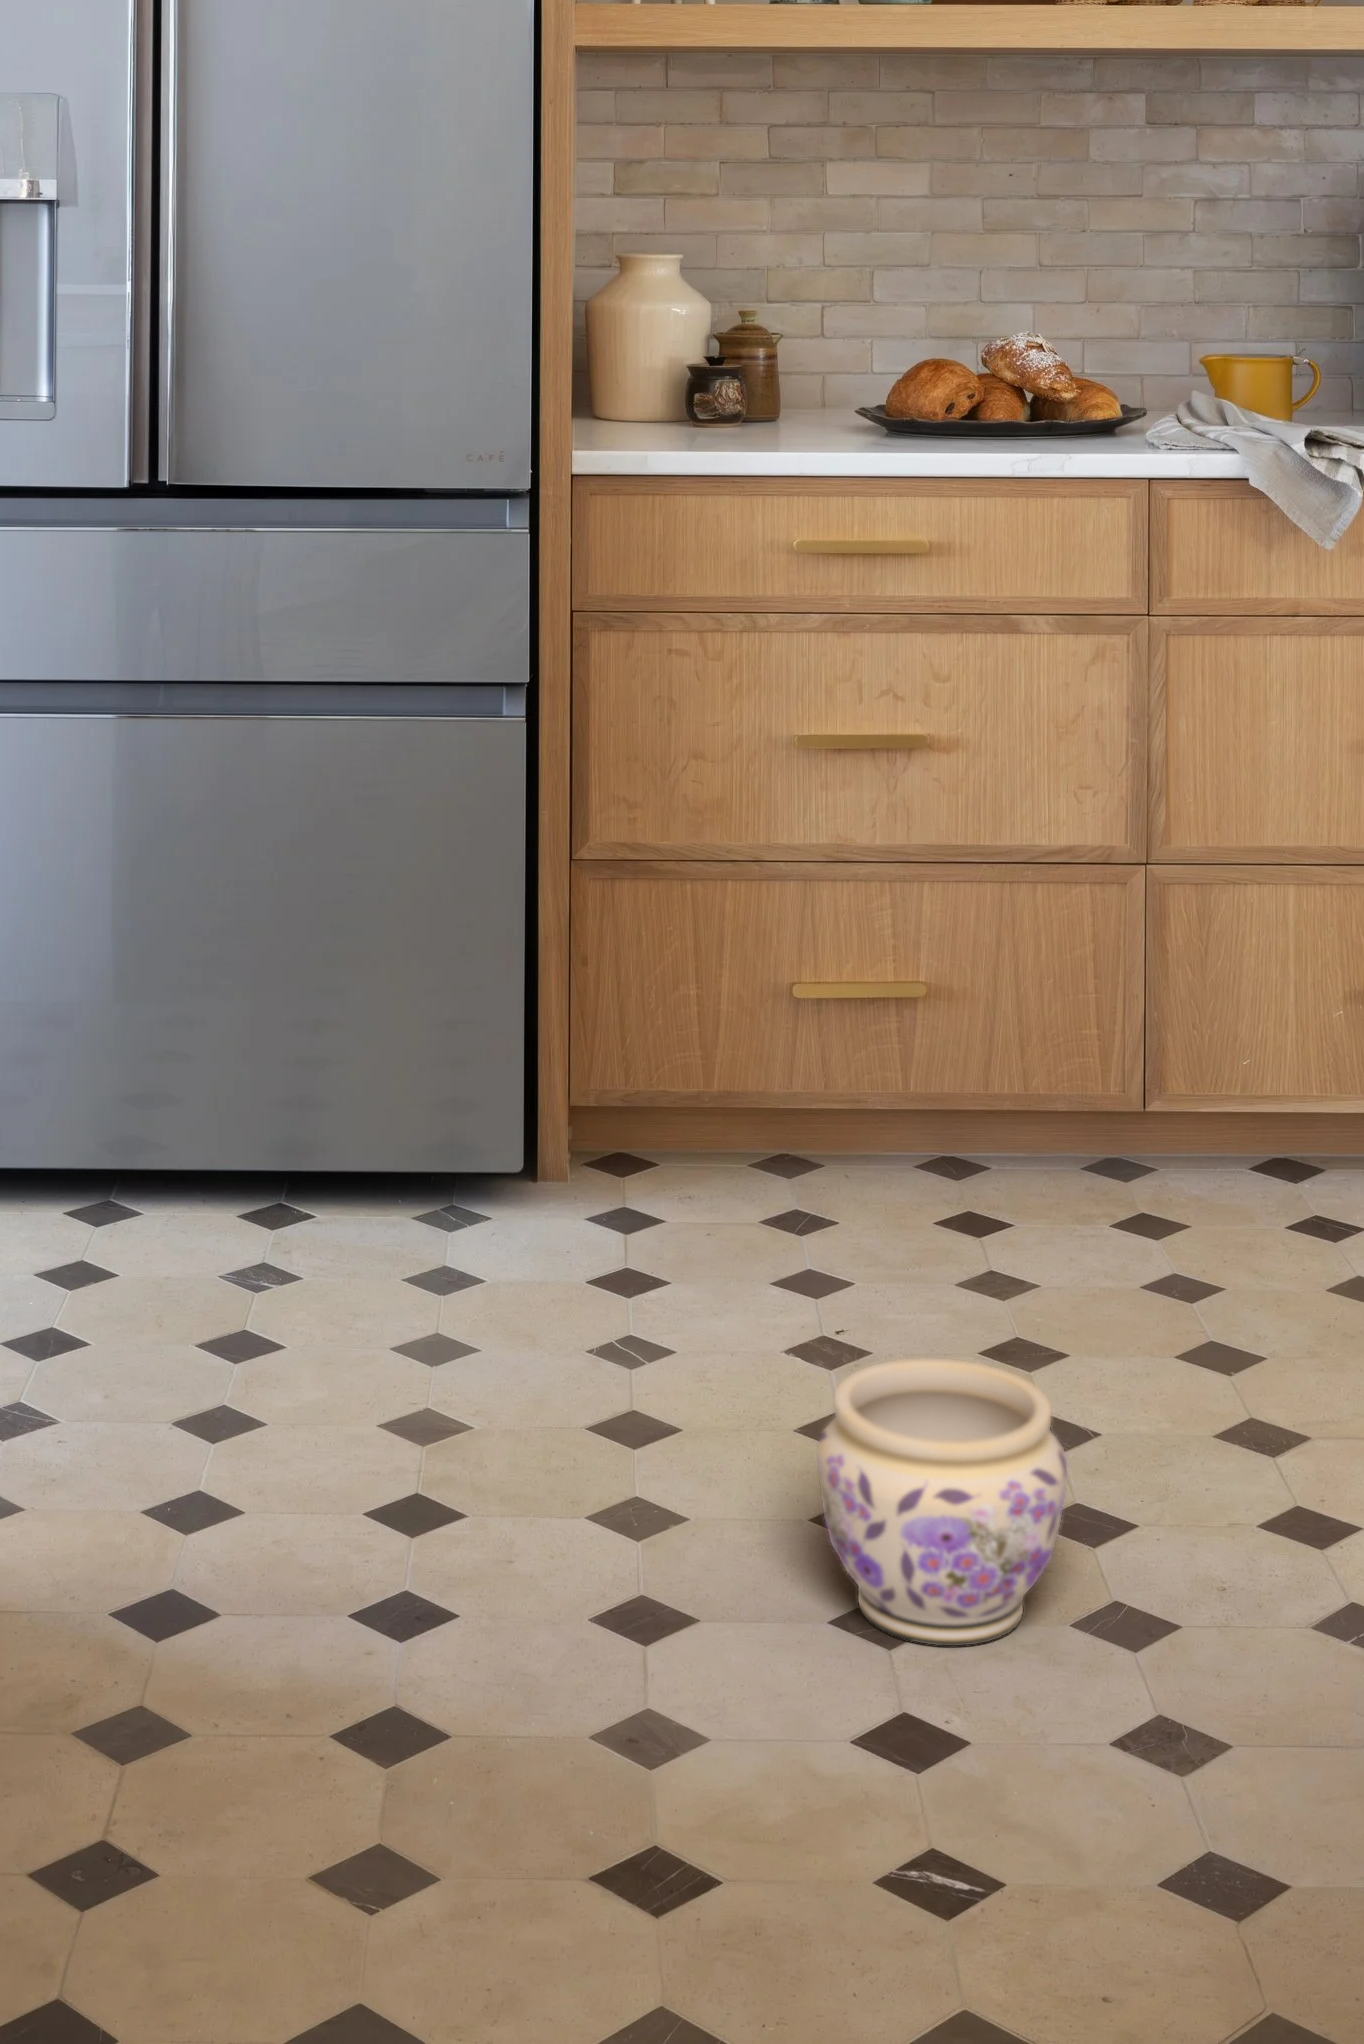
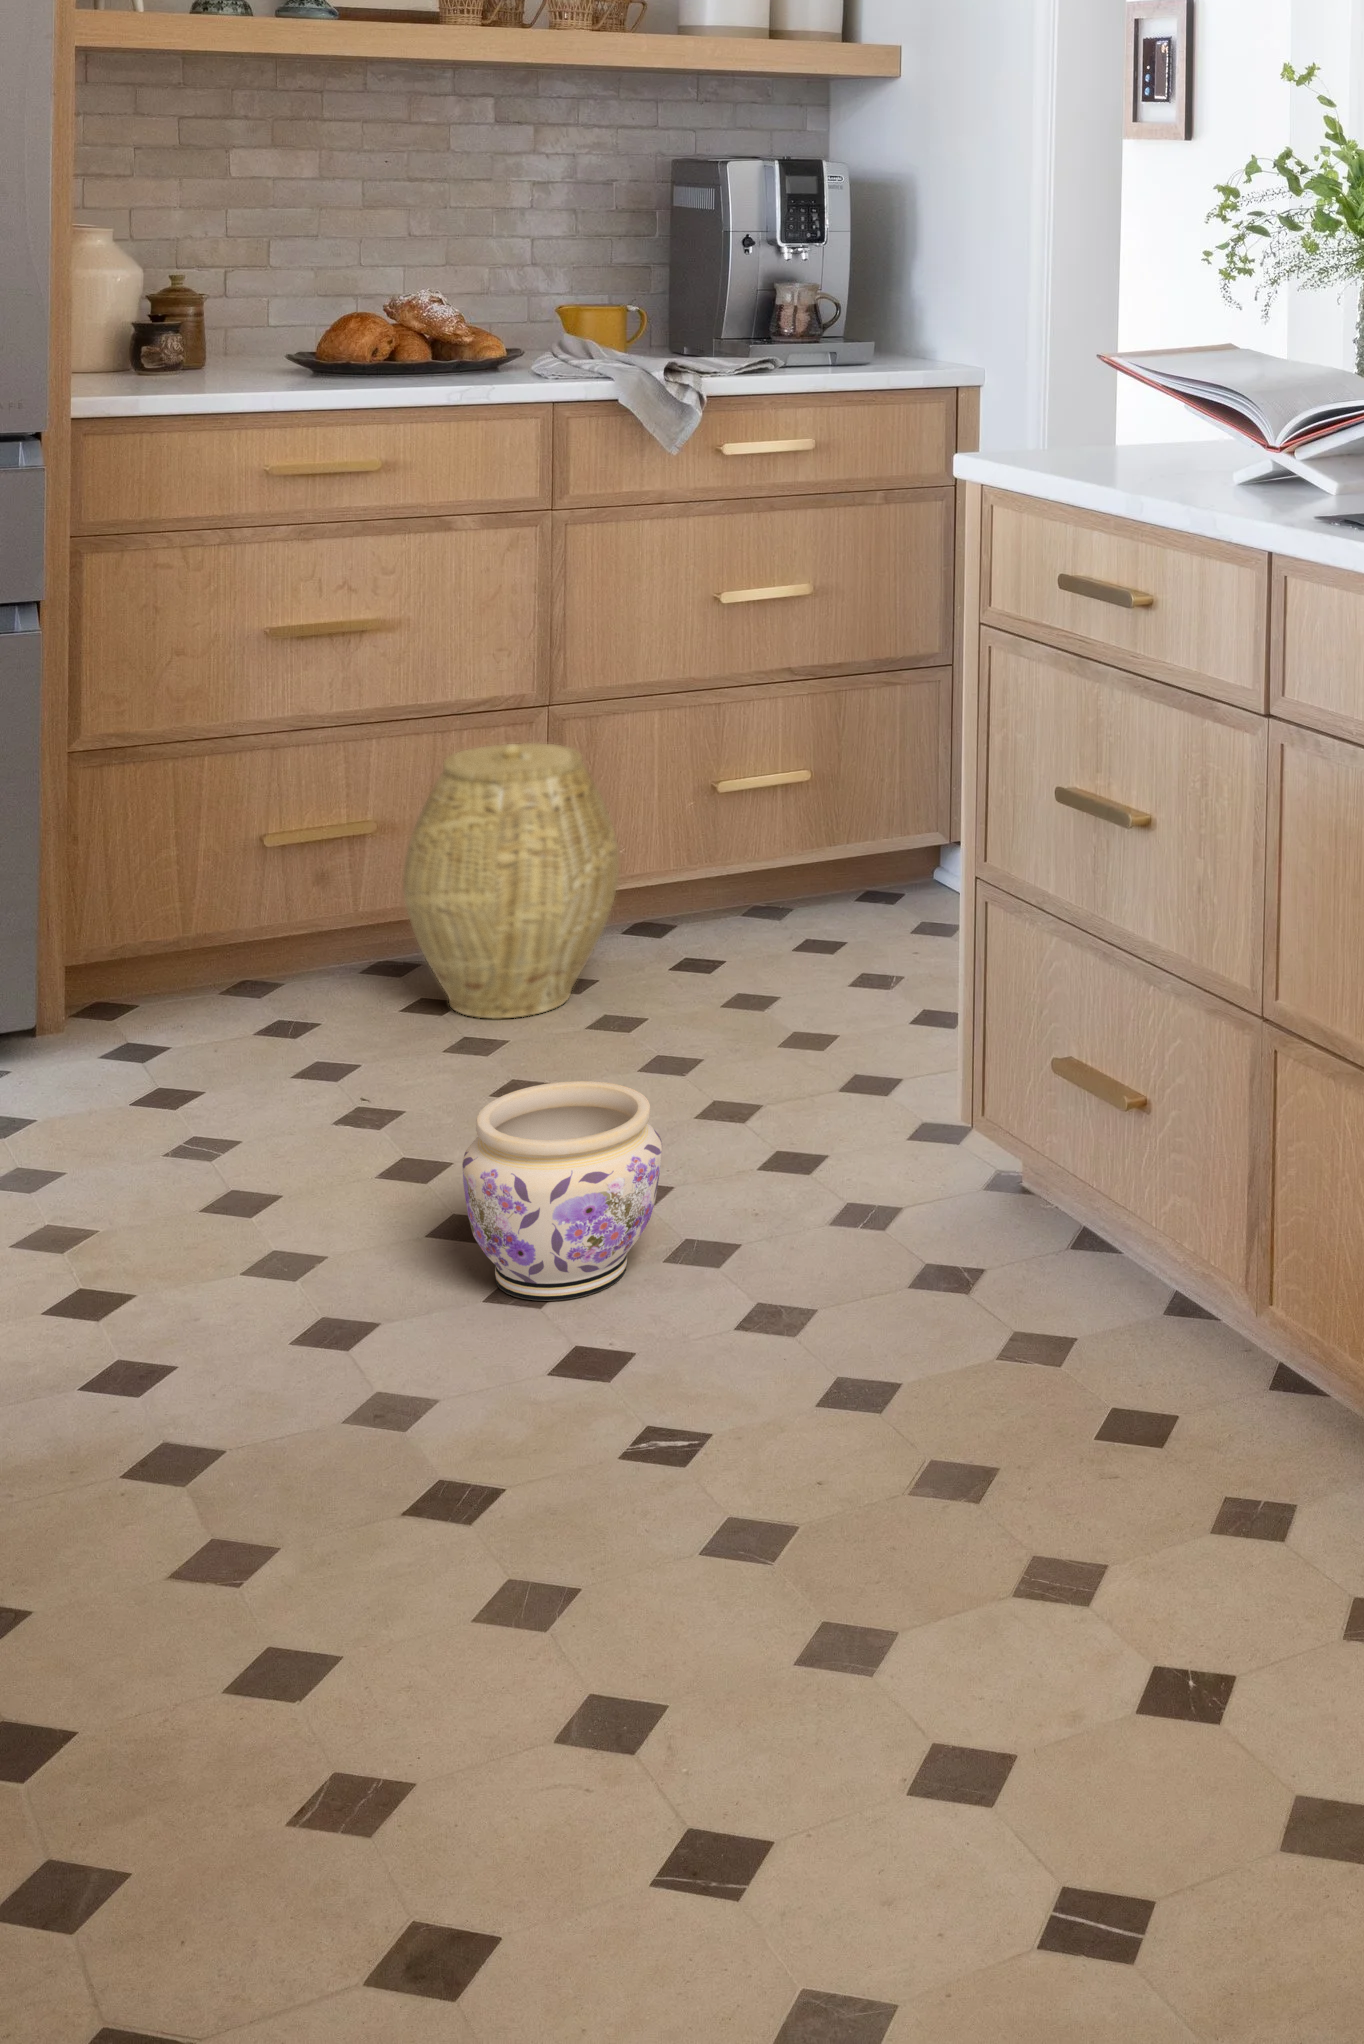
woven basket: none [931,910,1196,1259] -> present [403,743,619,1019]

